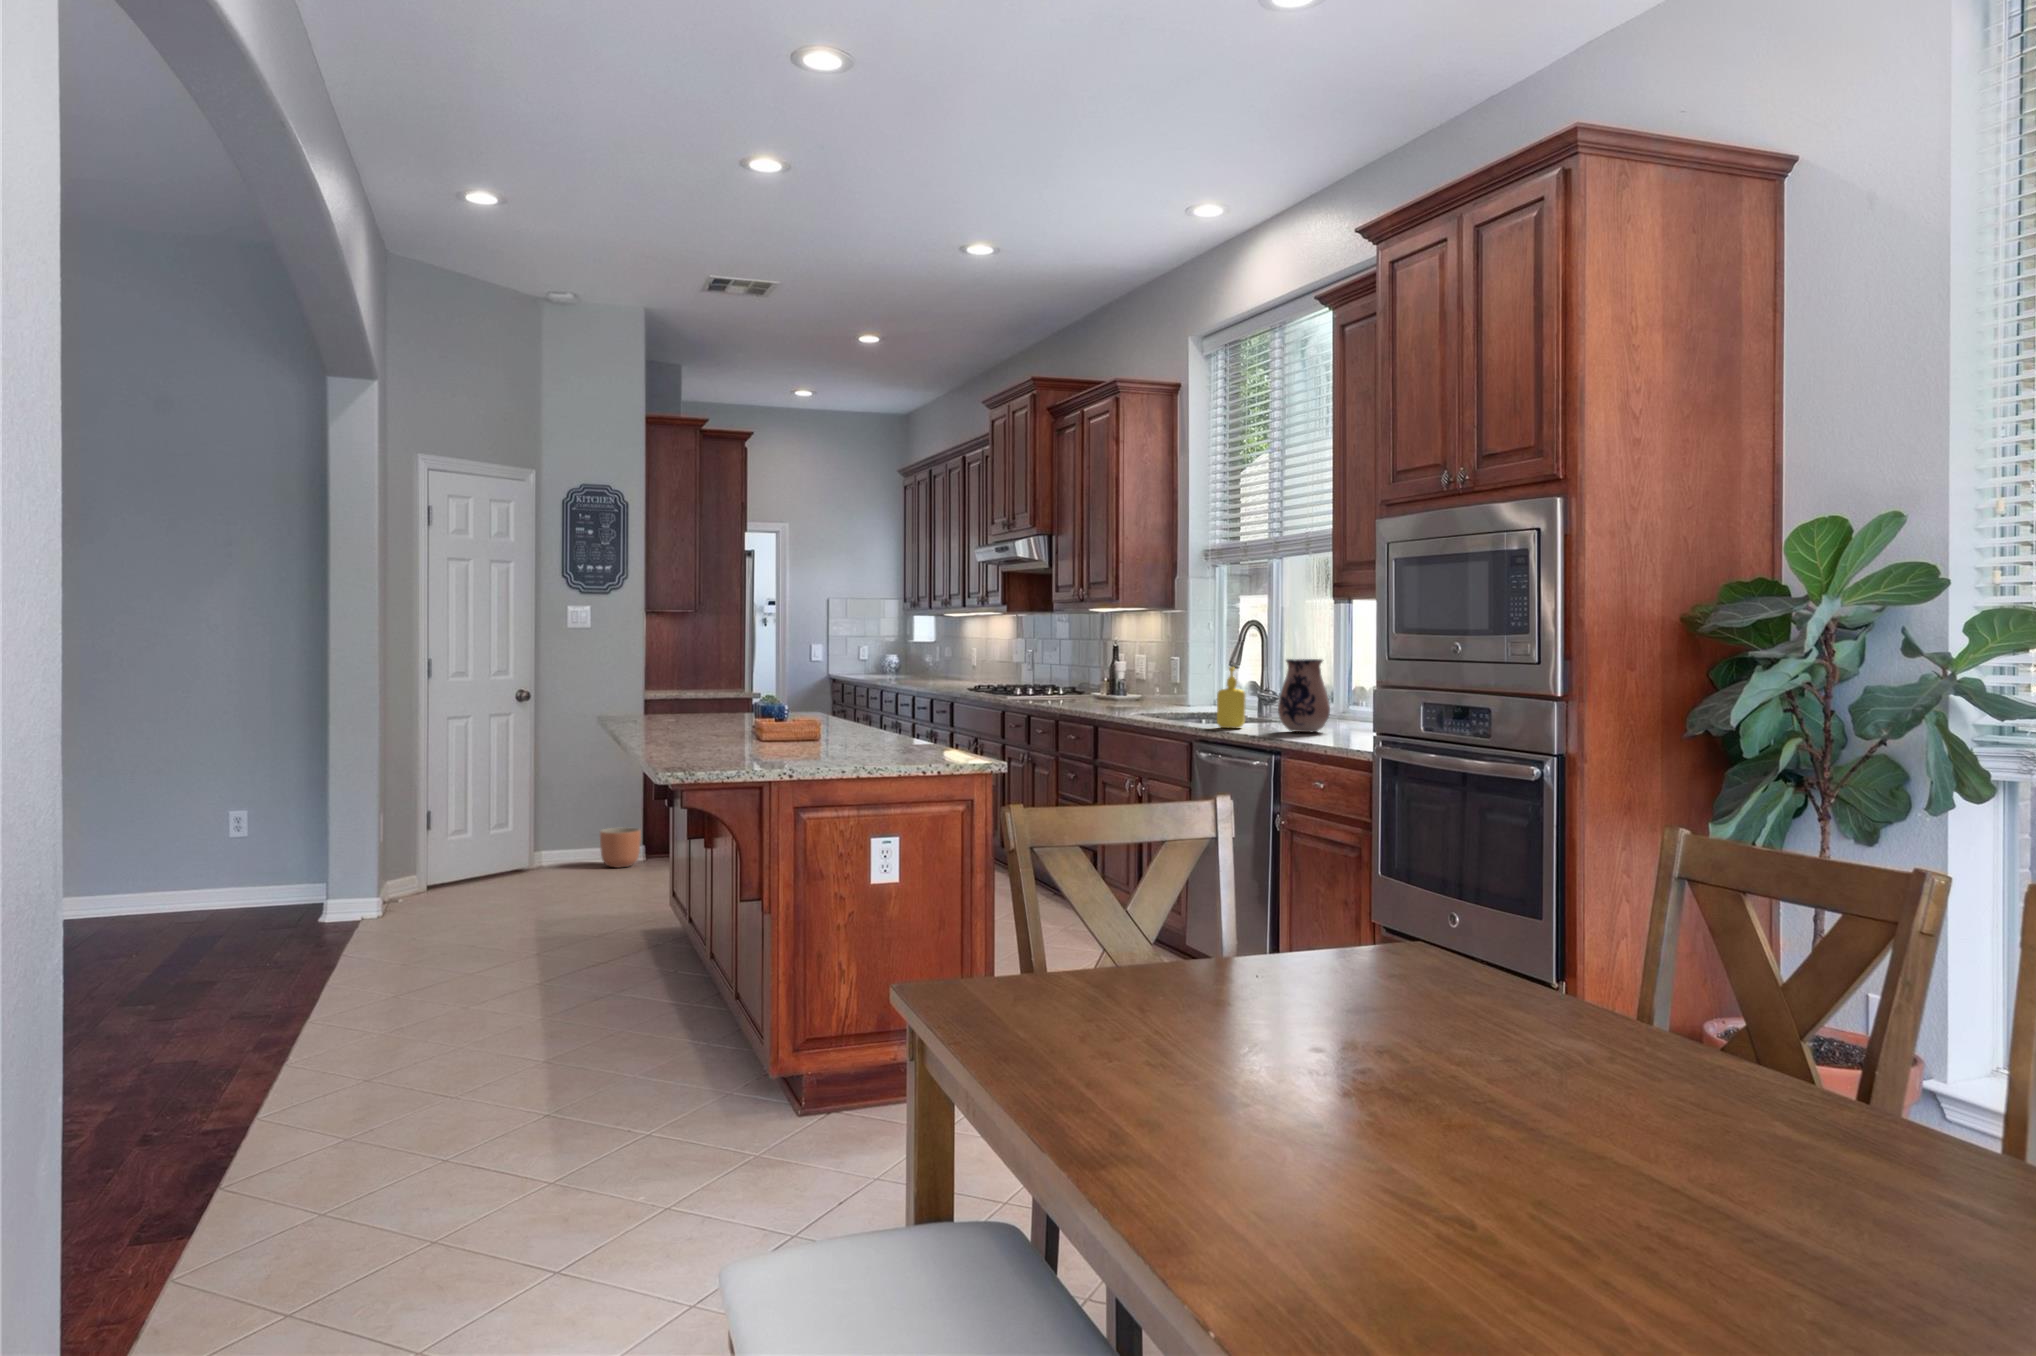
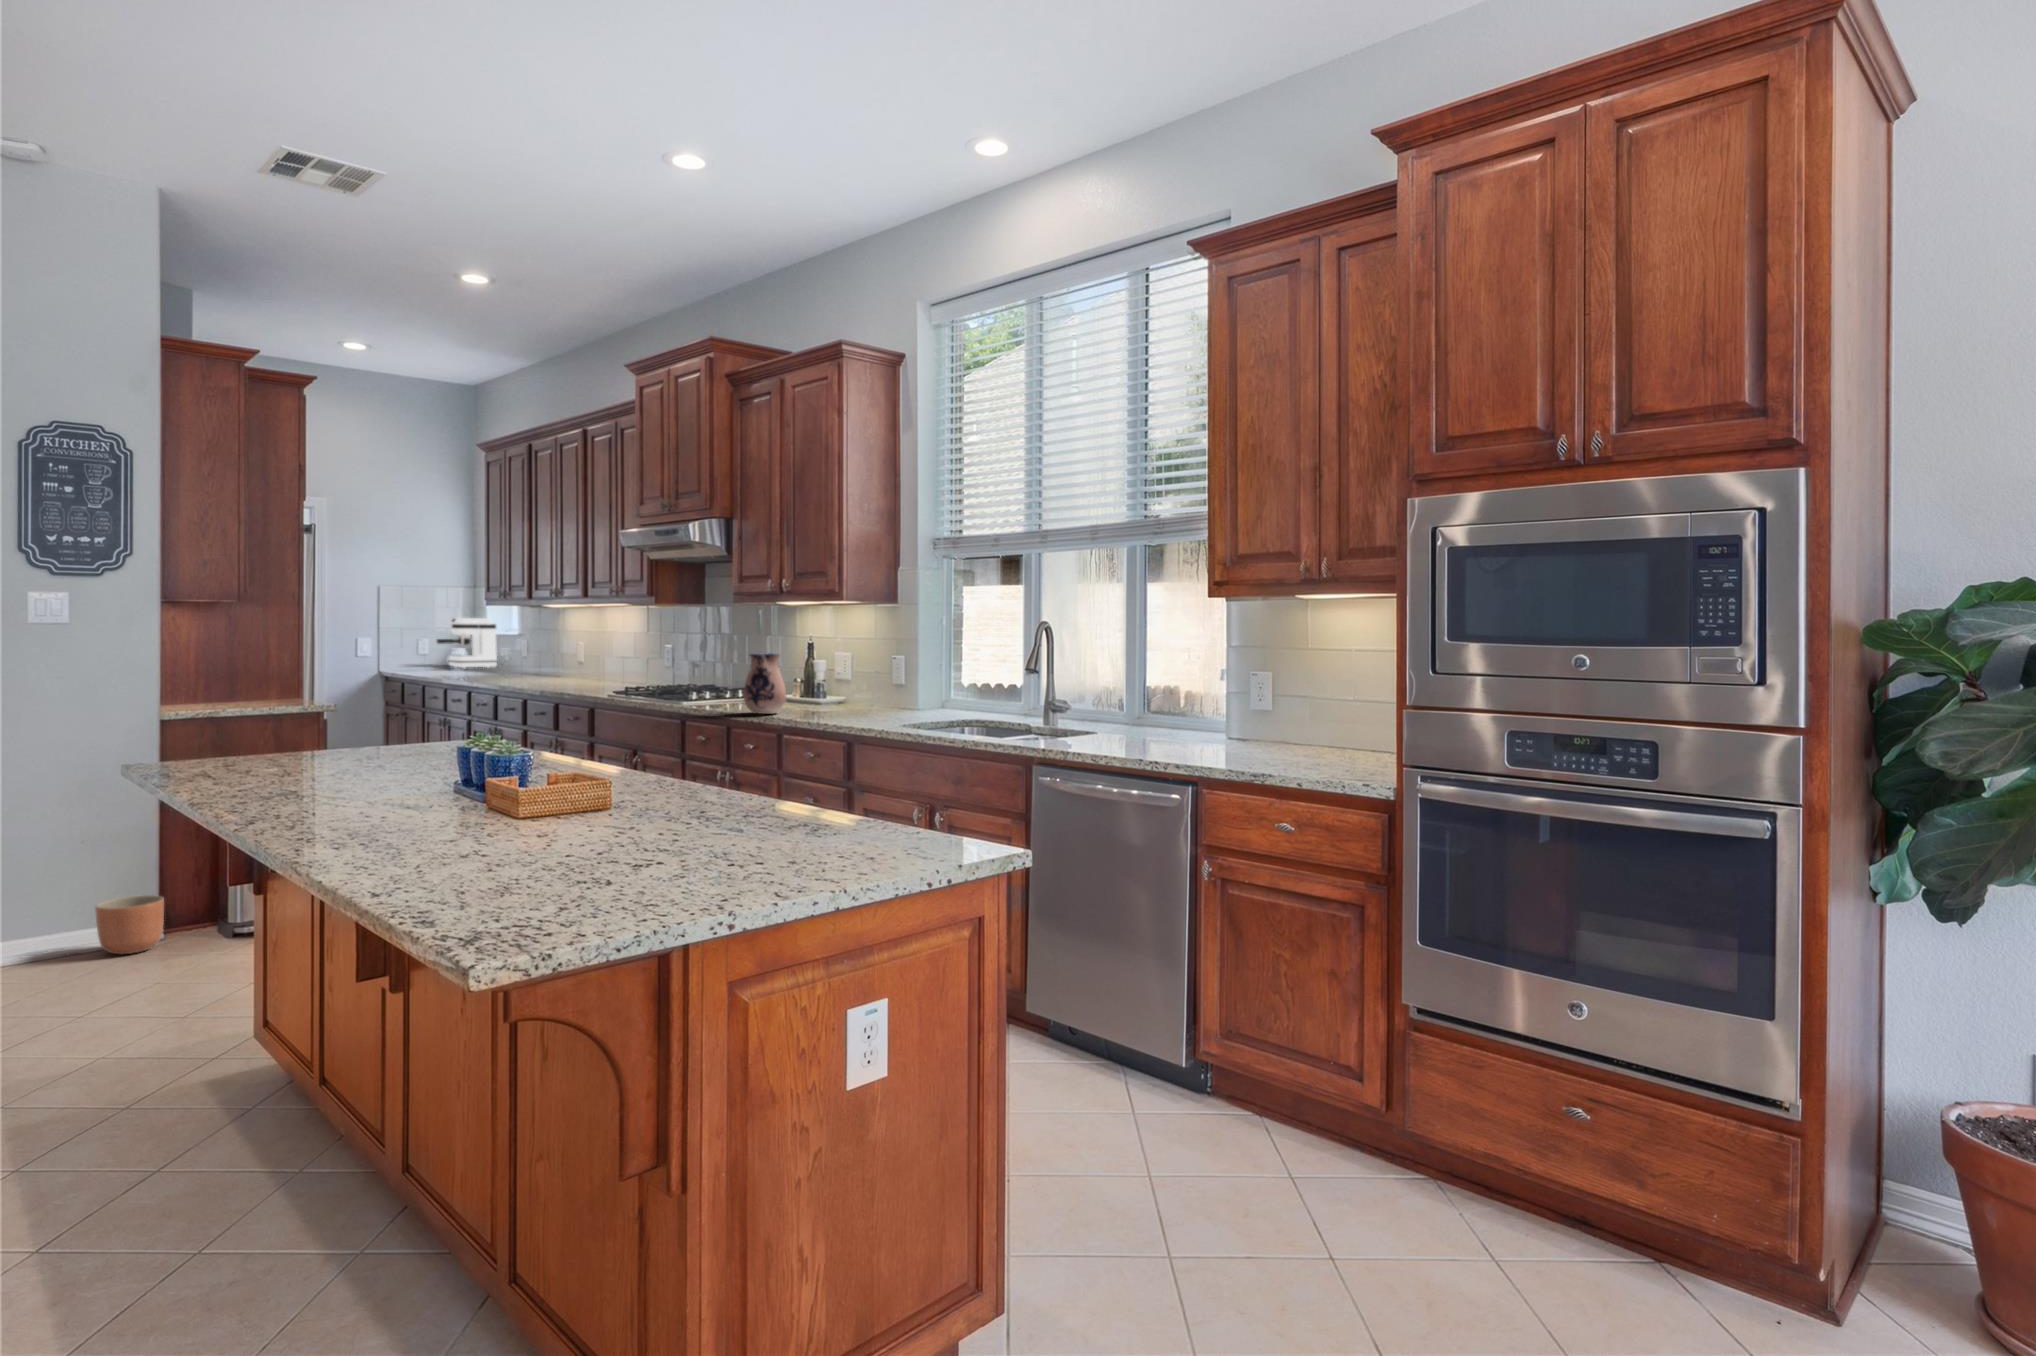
coffee maker: none [872,629,918,673] -> present [437,618,497,668]
ceramic pitcher: present [1278,659,1330,732] -> present [743,653,786,714]
soap dispenser: present [1217,667,1246,728] -> none [1047,684,1079,754]

